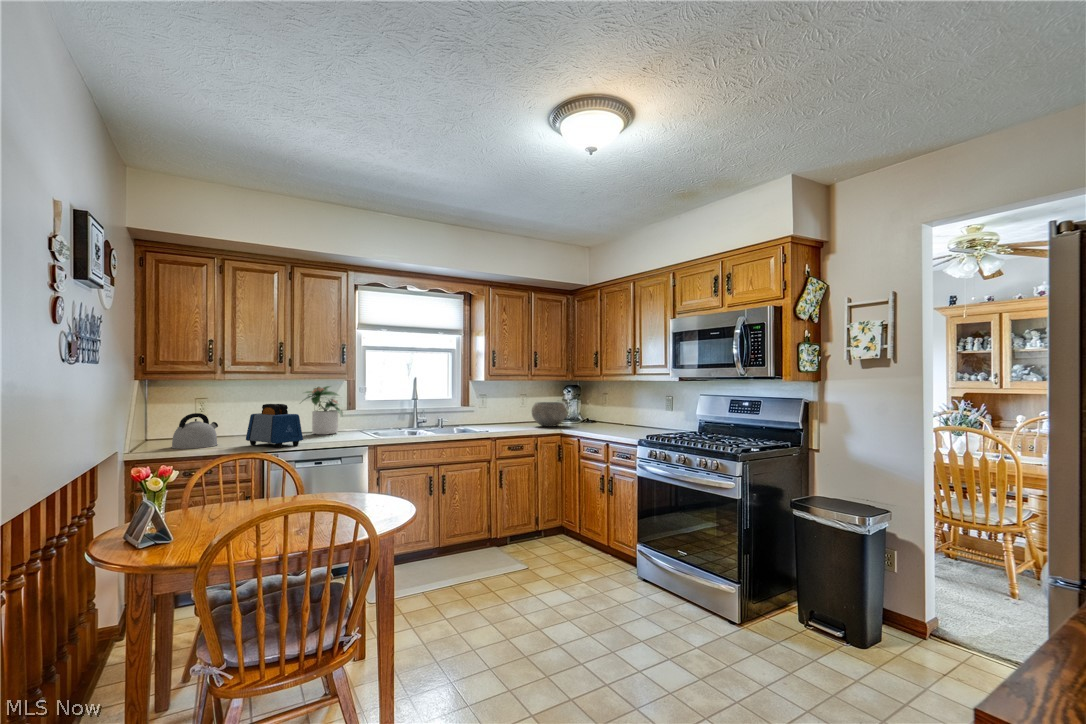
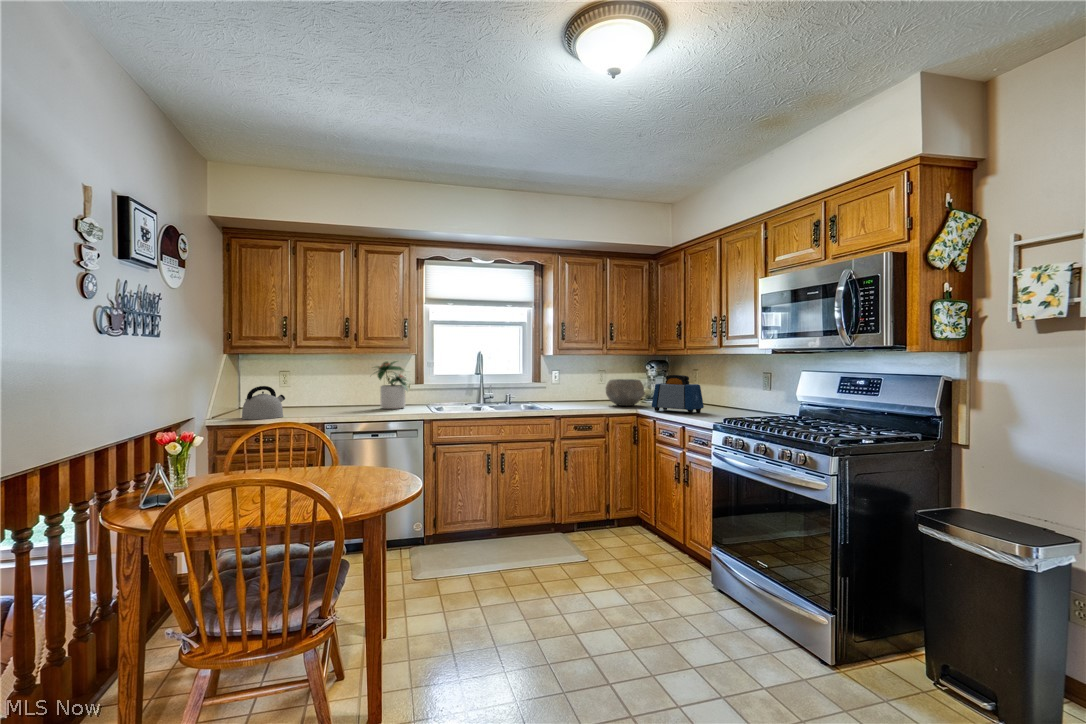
toaster: present [246,404,303,448] -> present [652,375,704,414]

